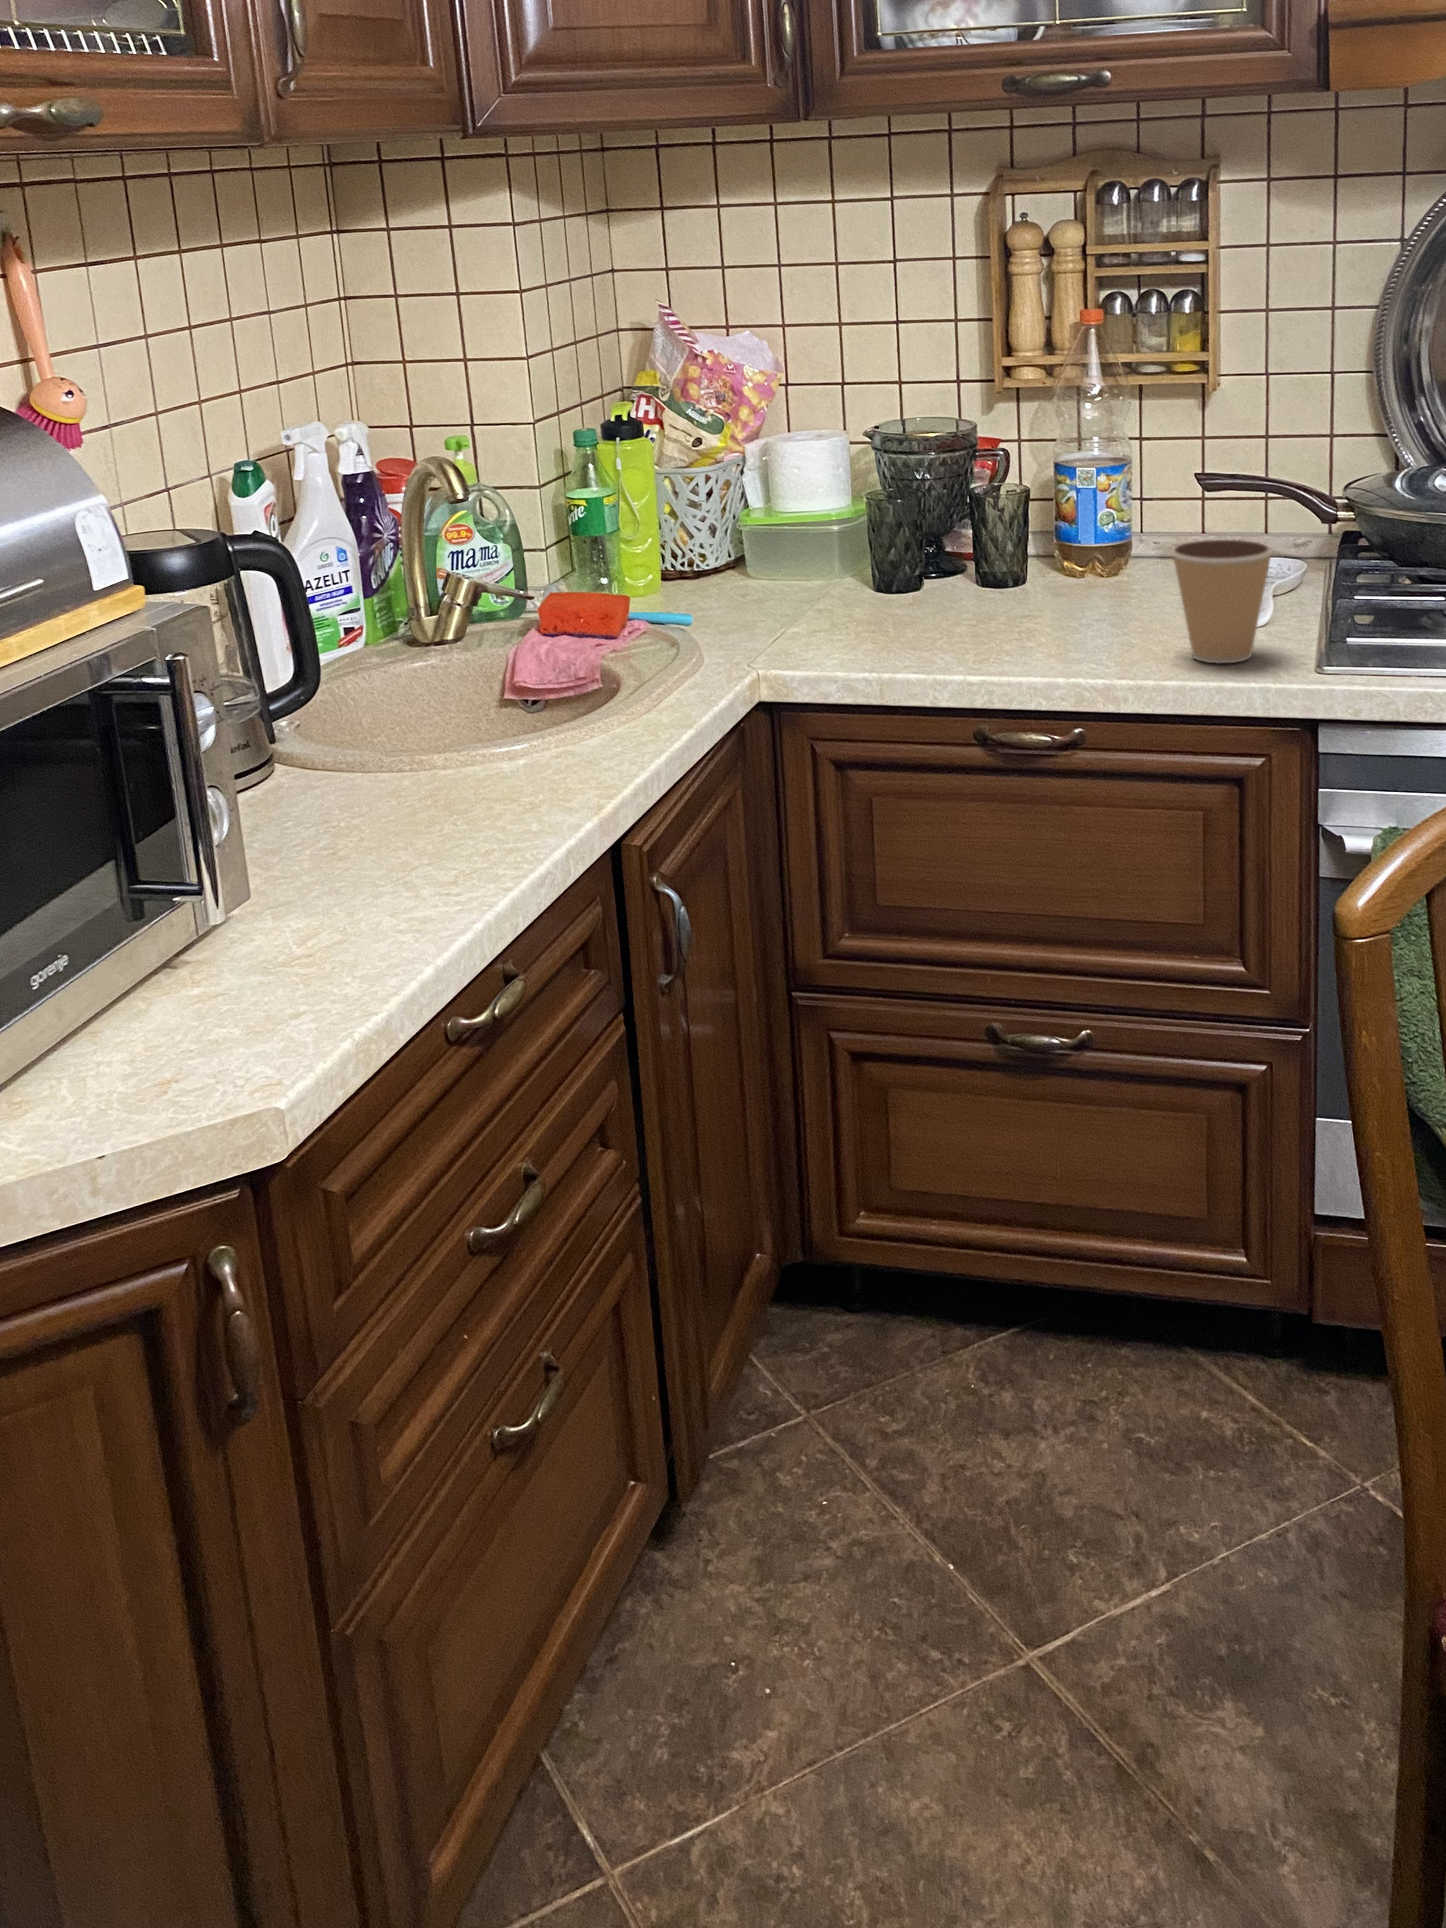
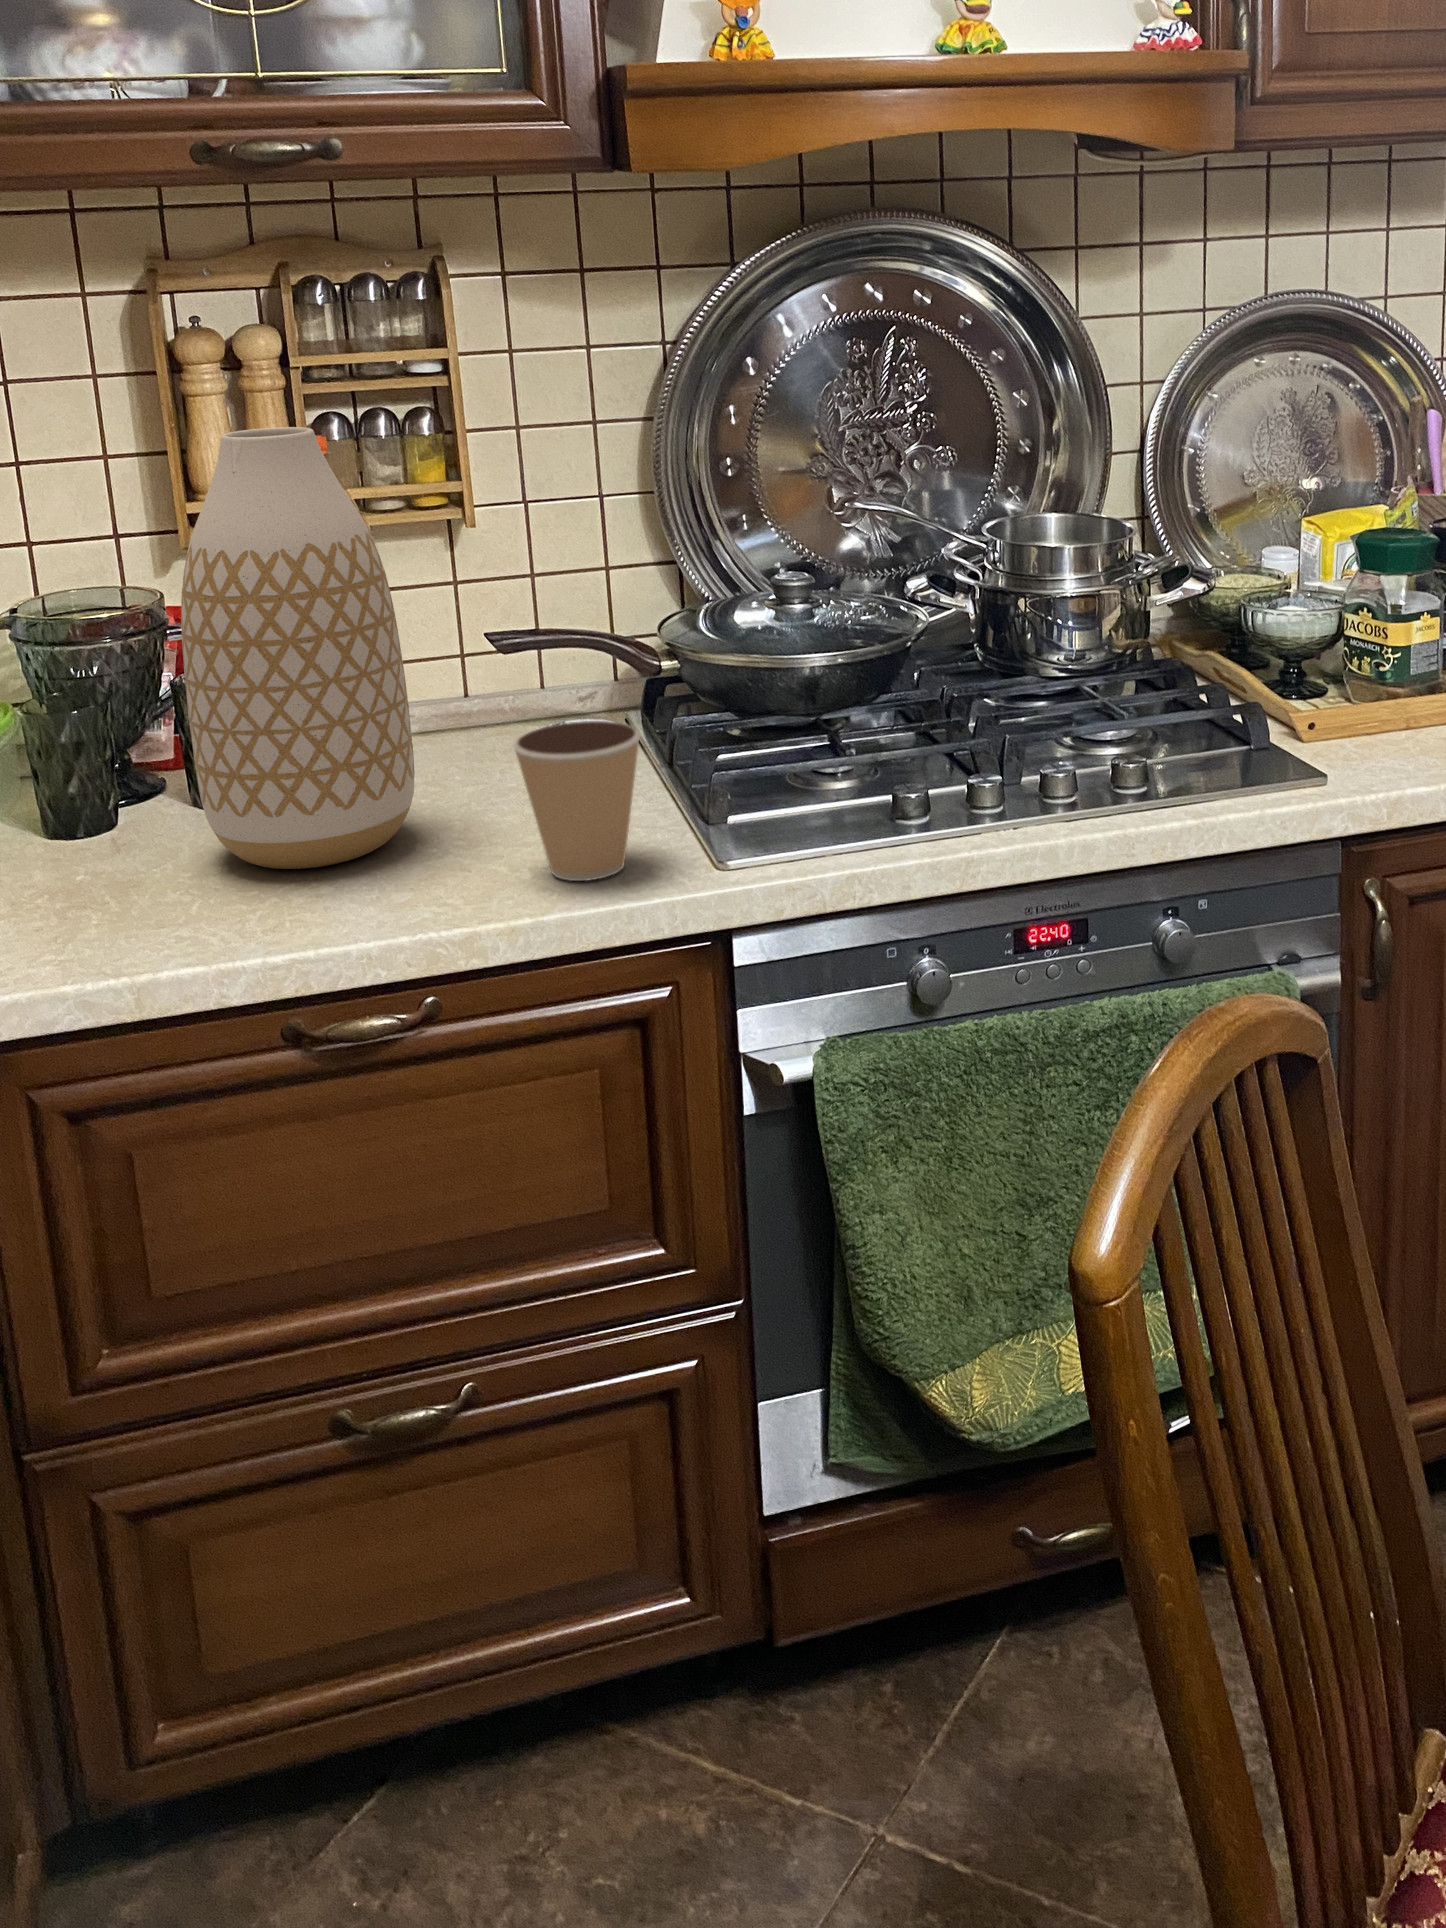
vase: none [958,295,1114,629] -> present [181,427,415,869]

